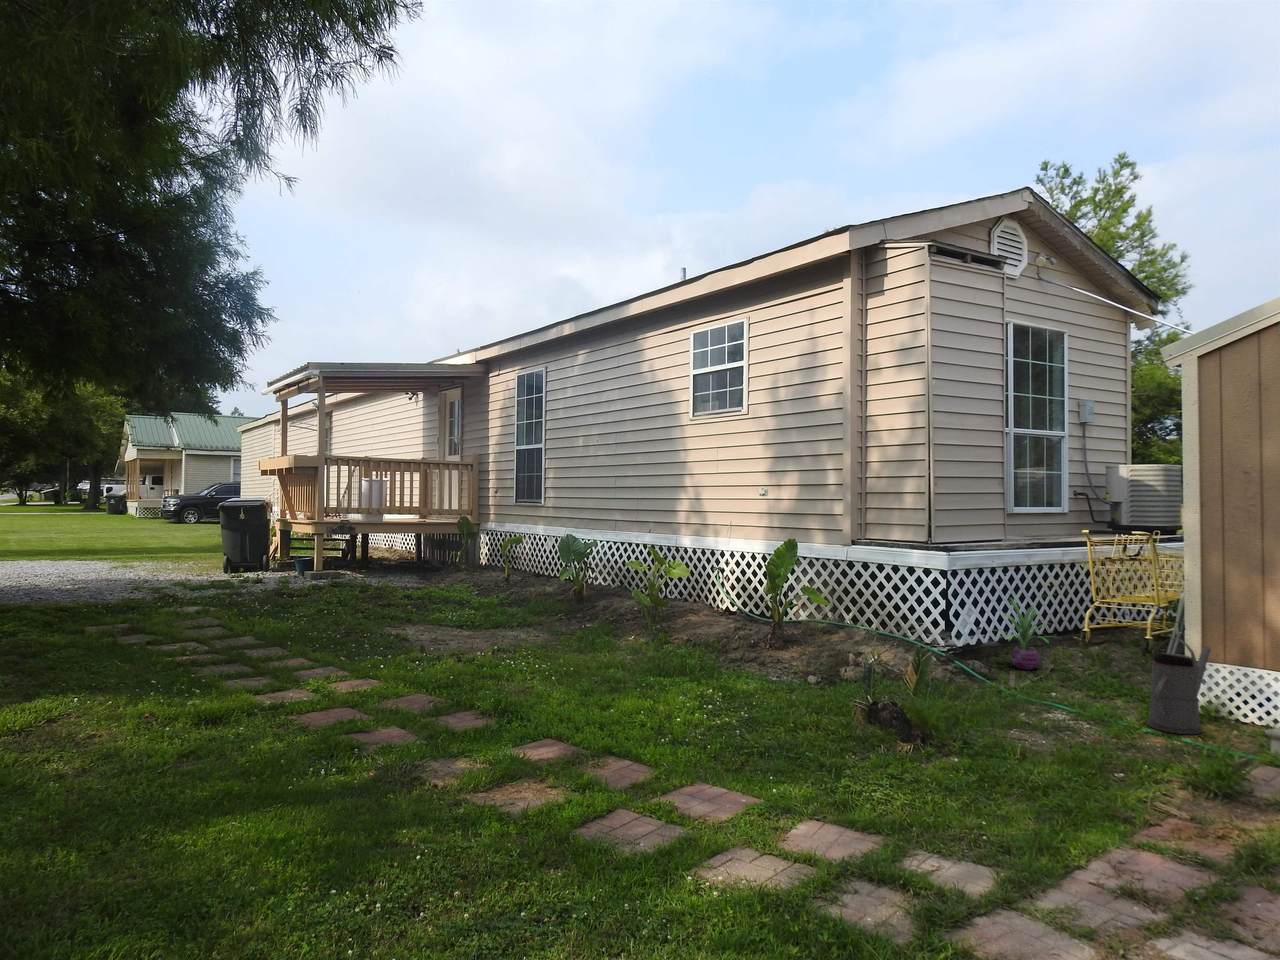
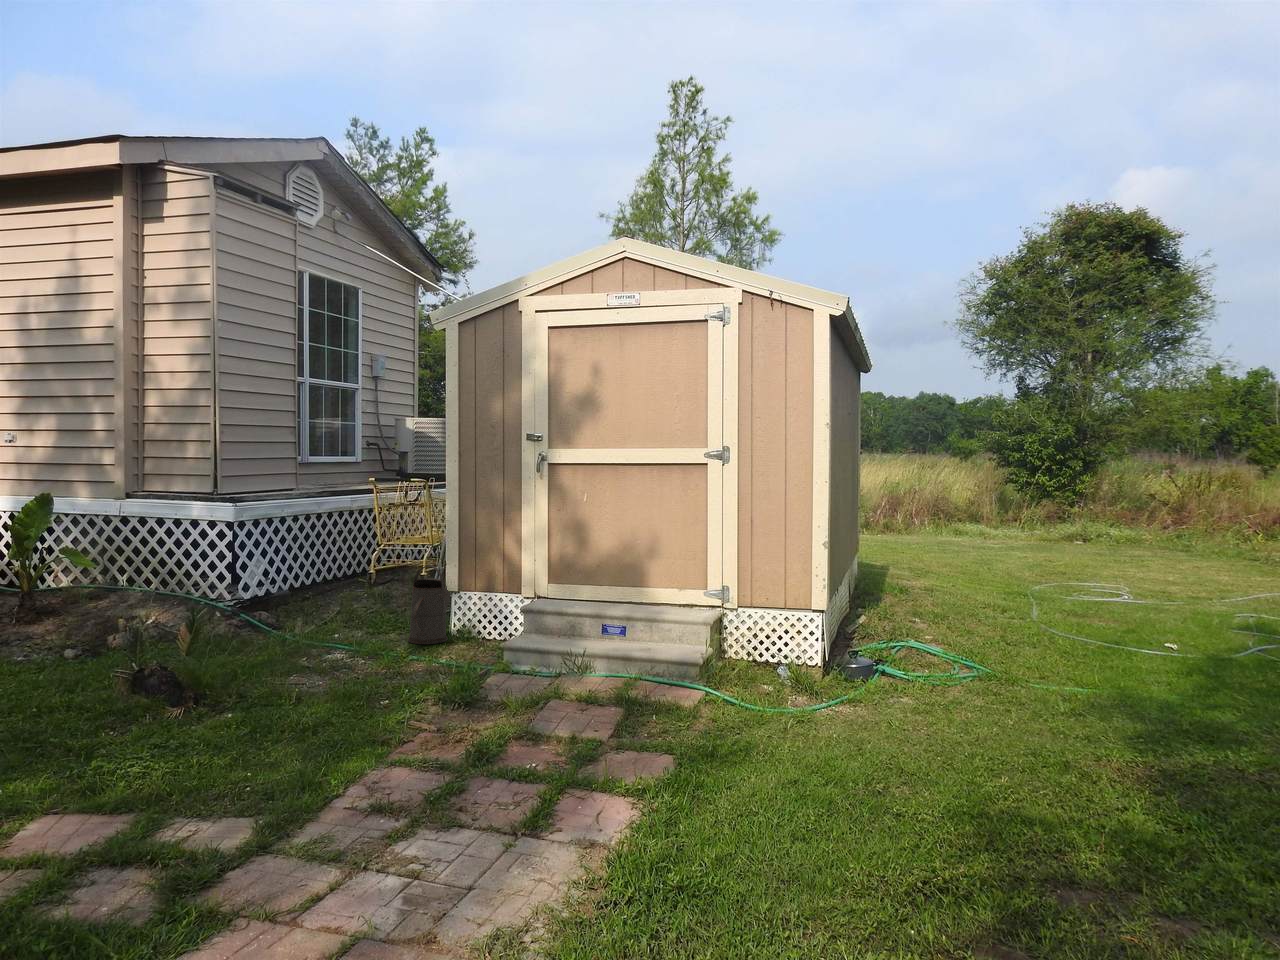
decorative plant: present [999,598,1048,670] -> none [268,544,350,612]

